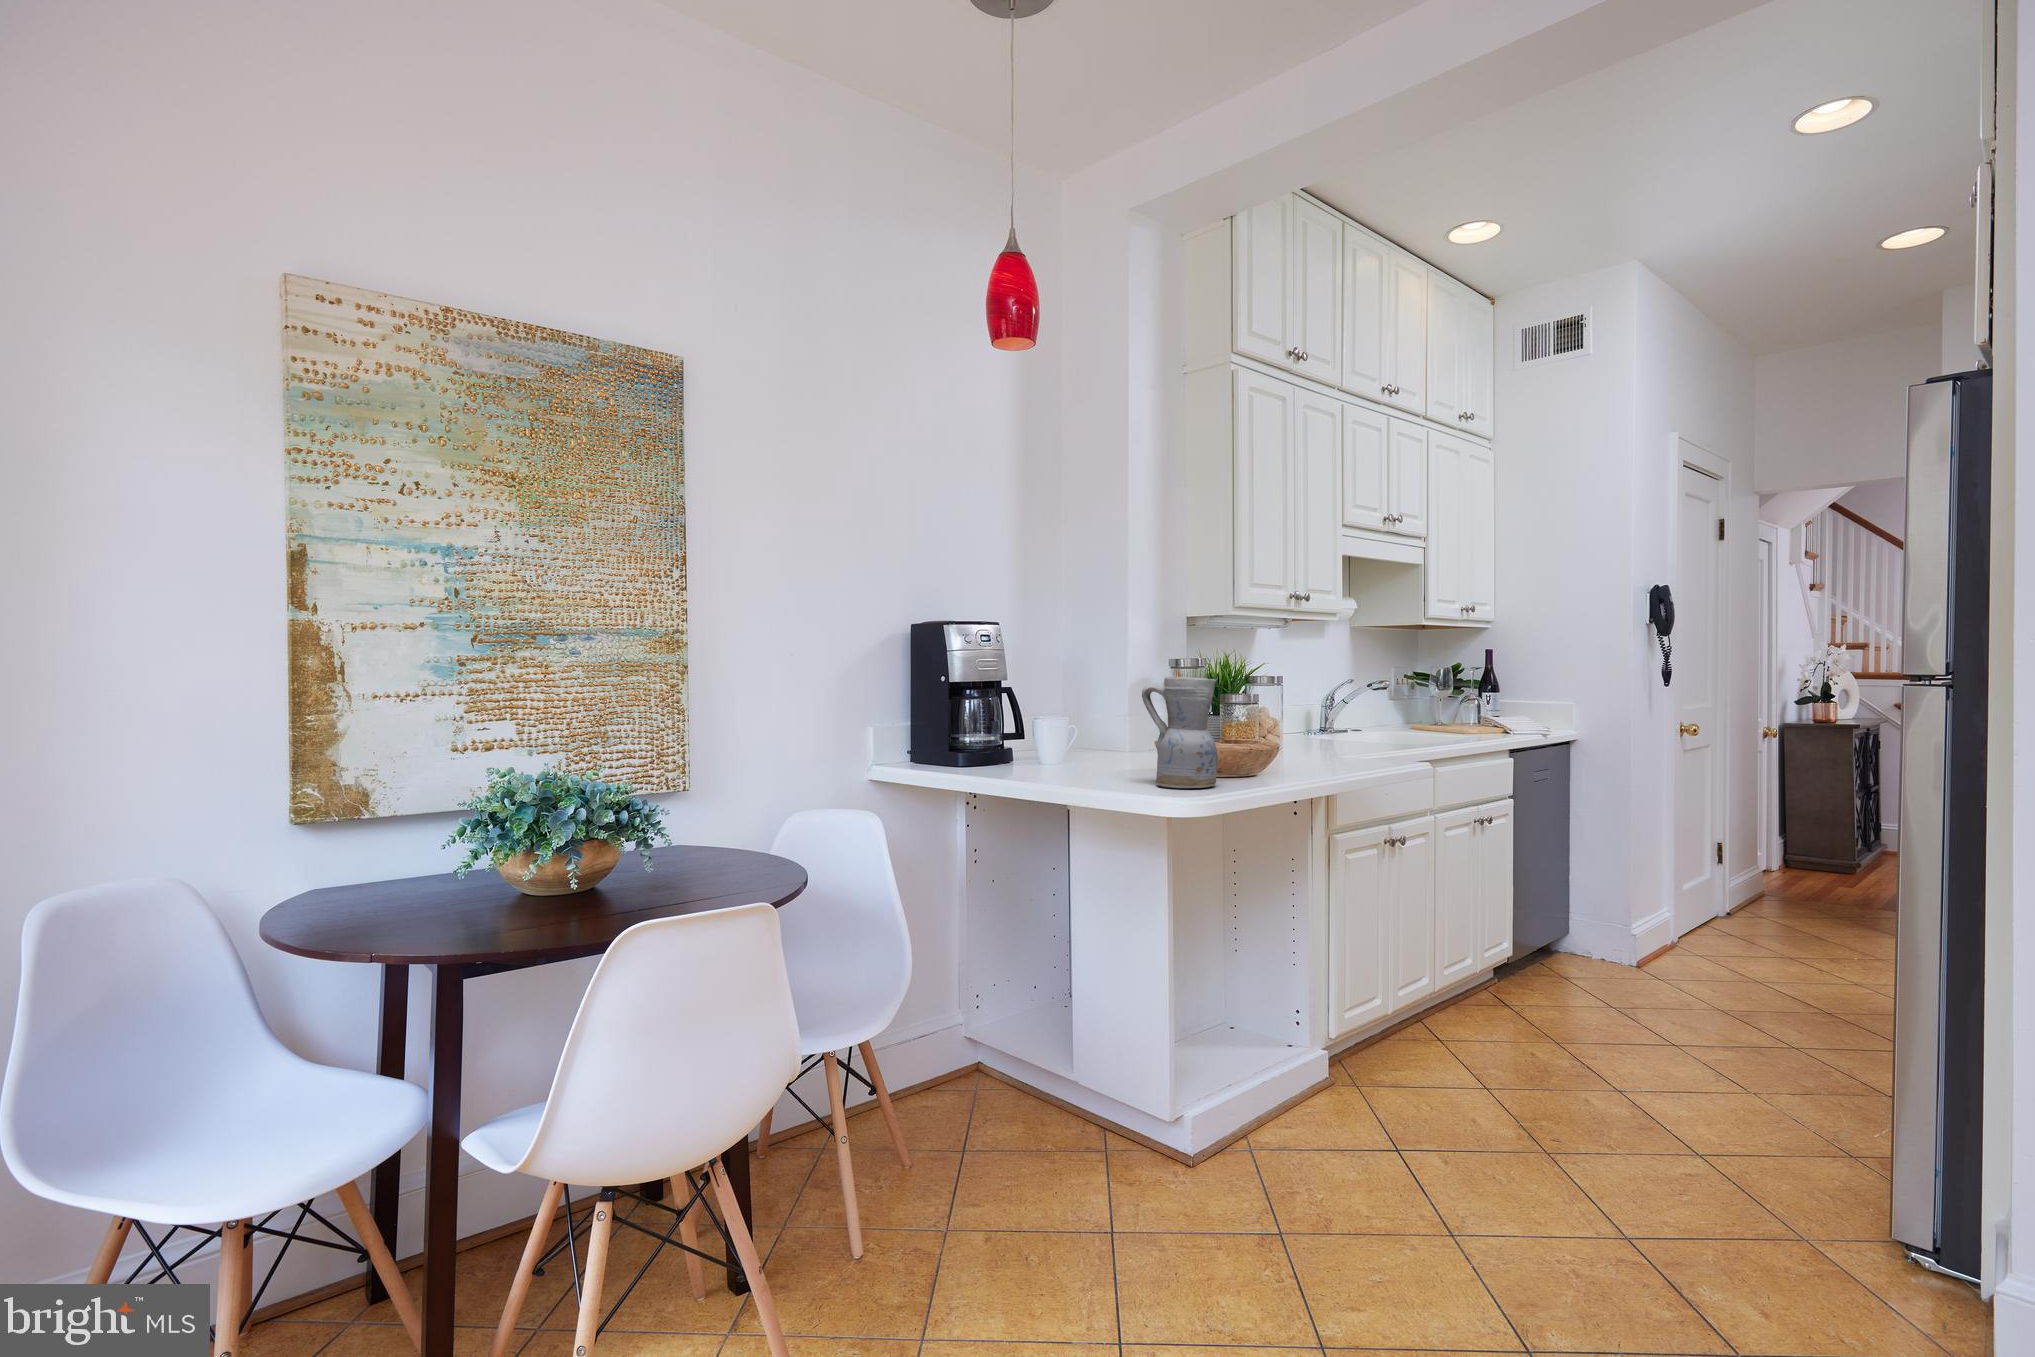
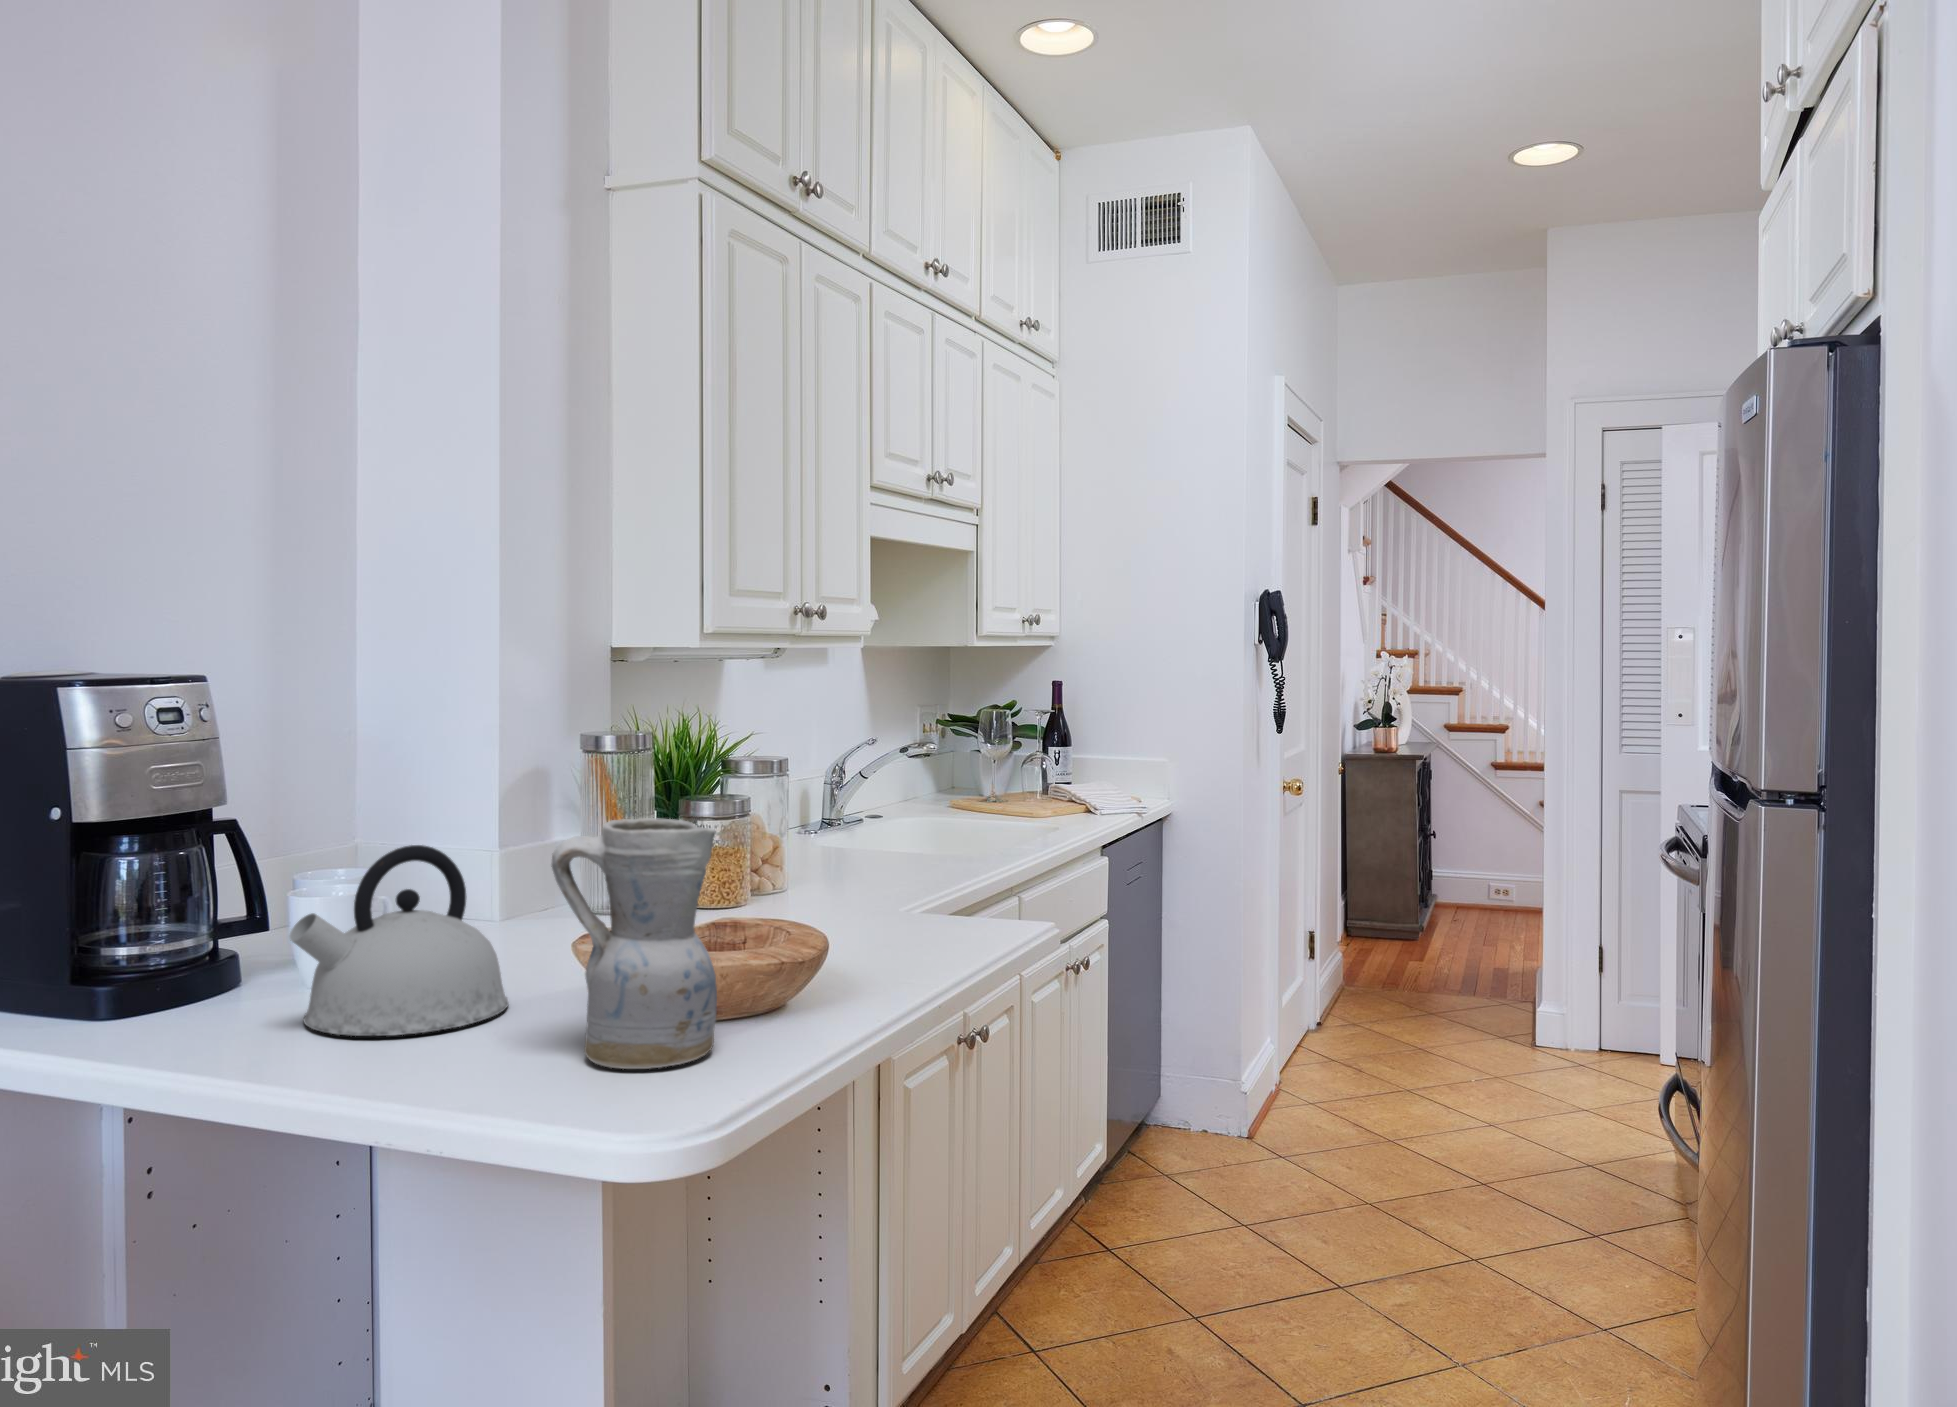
kettle: none [1033,695,1127,776] -> present [289,845,508,1036]

